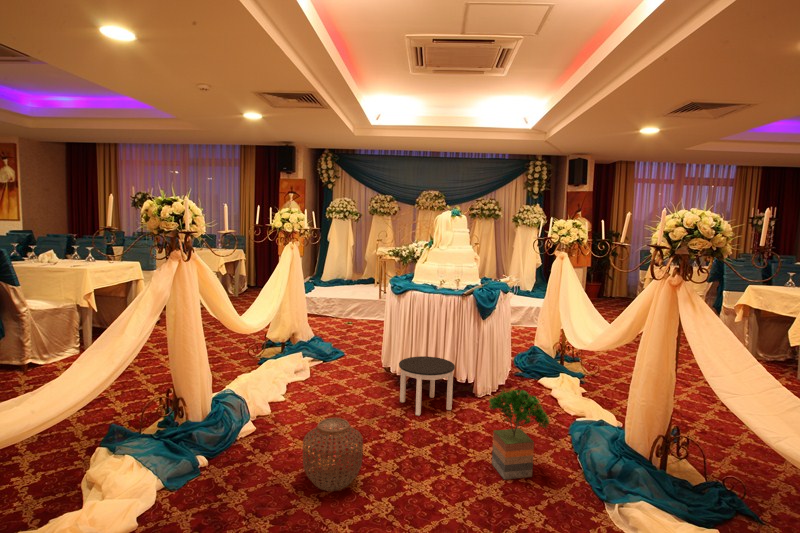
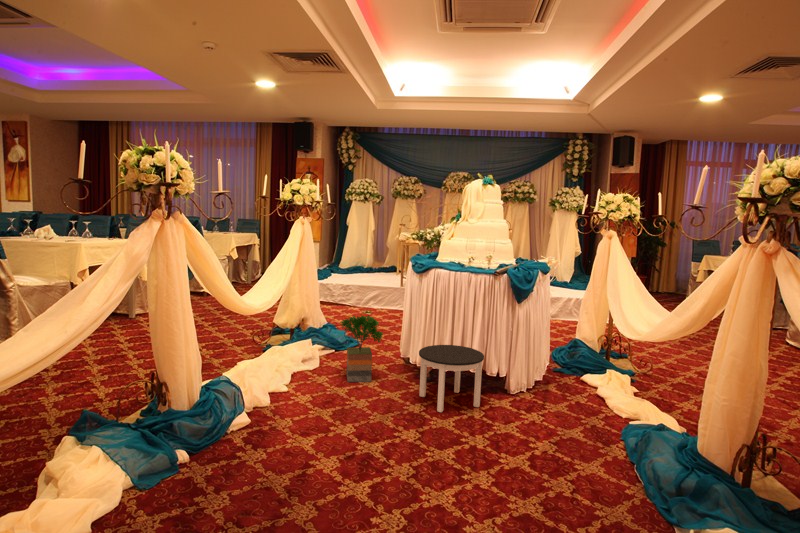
potted tree: present [489,390,549,479] -> present [340,316,383,382]
woven basket: present [303,418,363,491] -> none [298,410,371,498]

